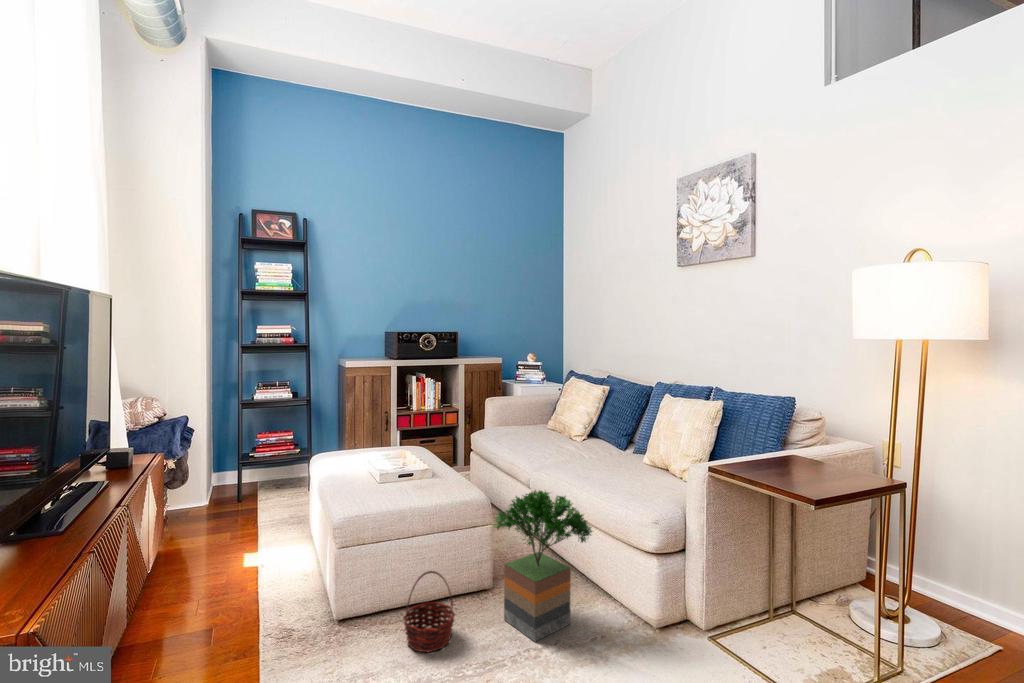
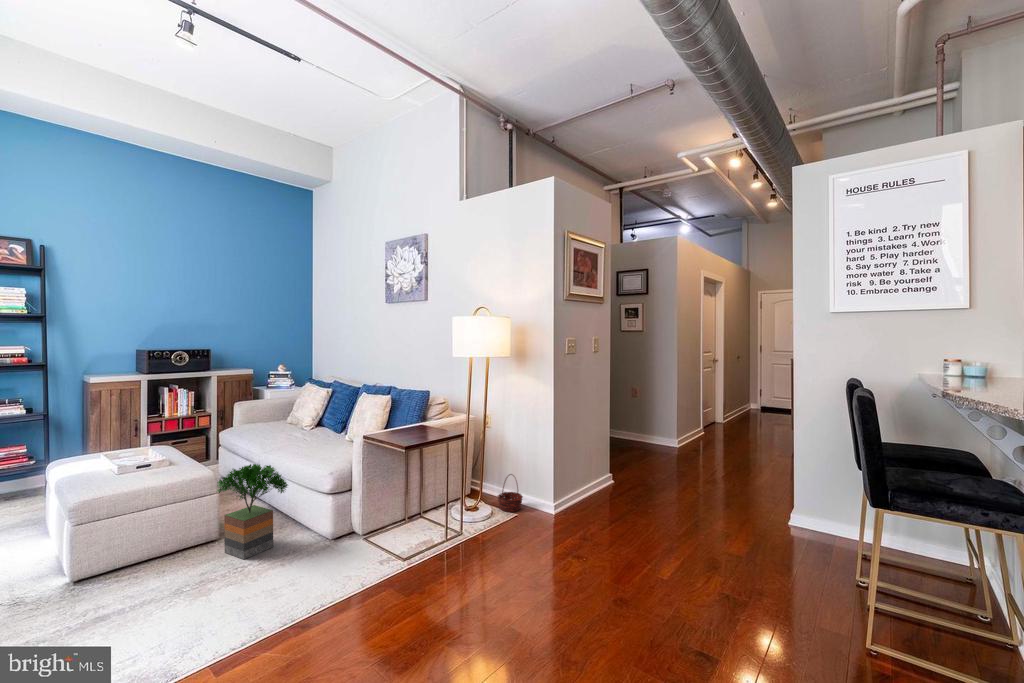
basket: present [403,571,455,652] -> present [498,474,523,512]

